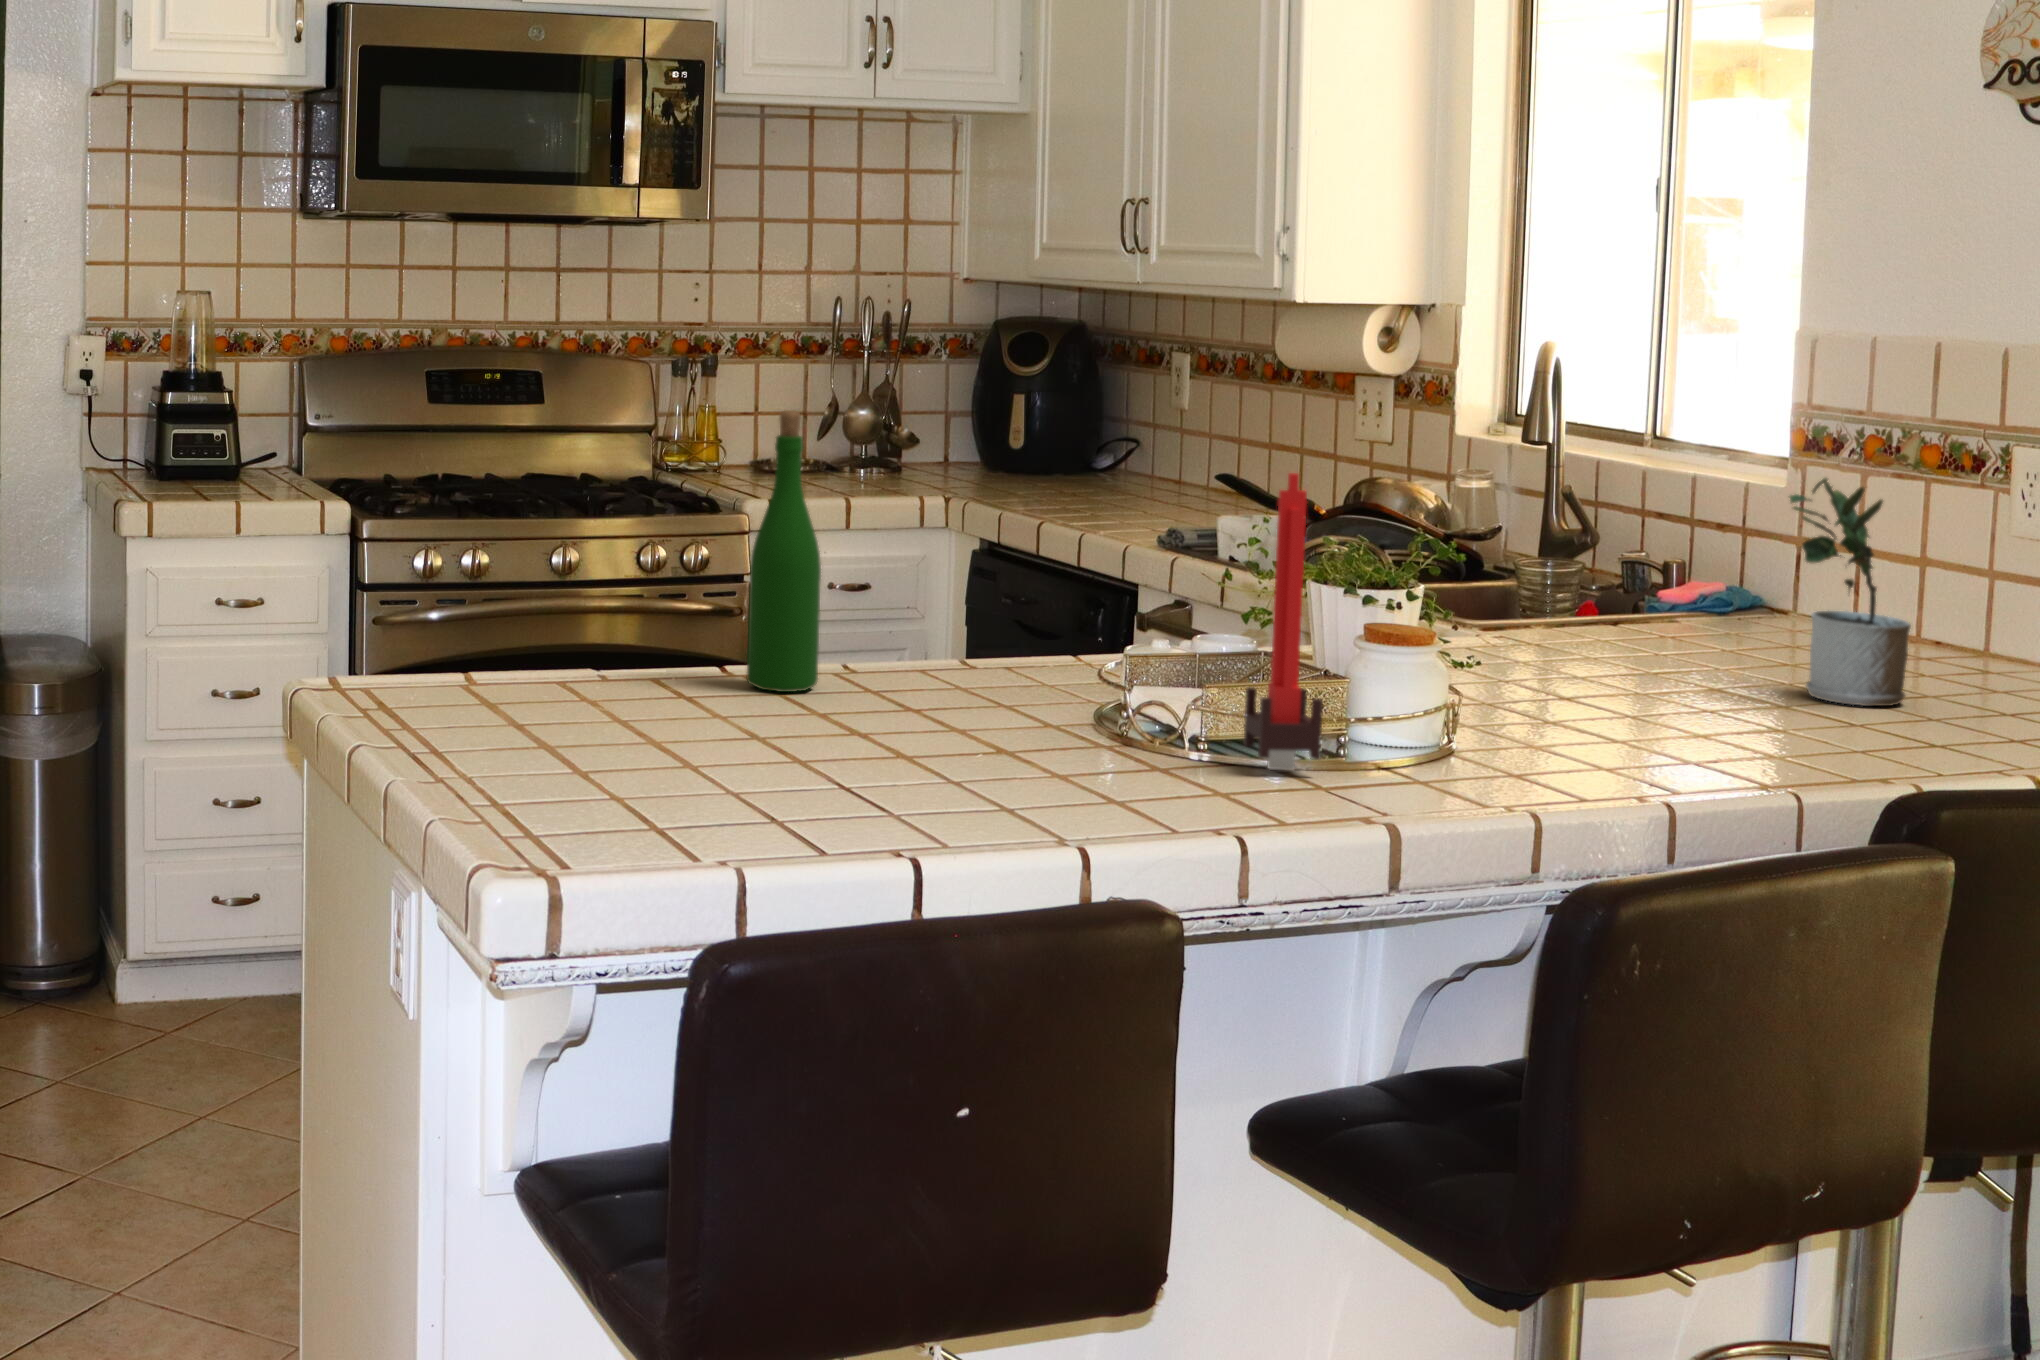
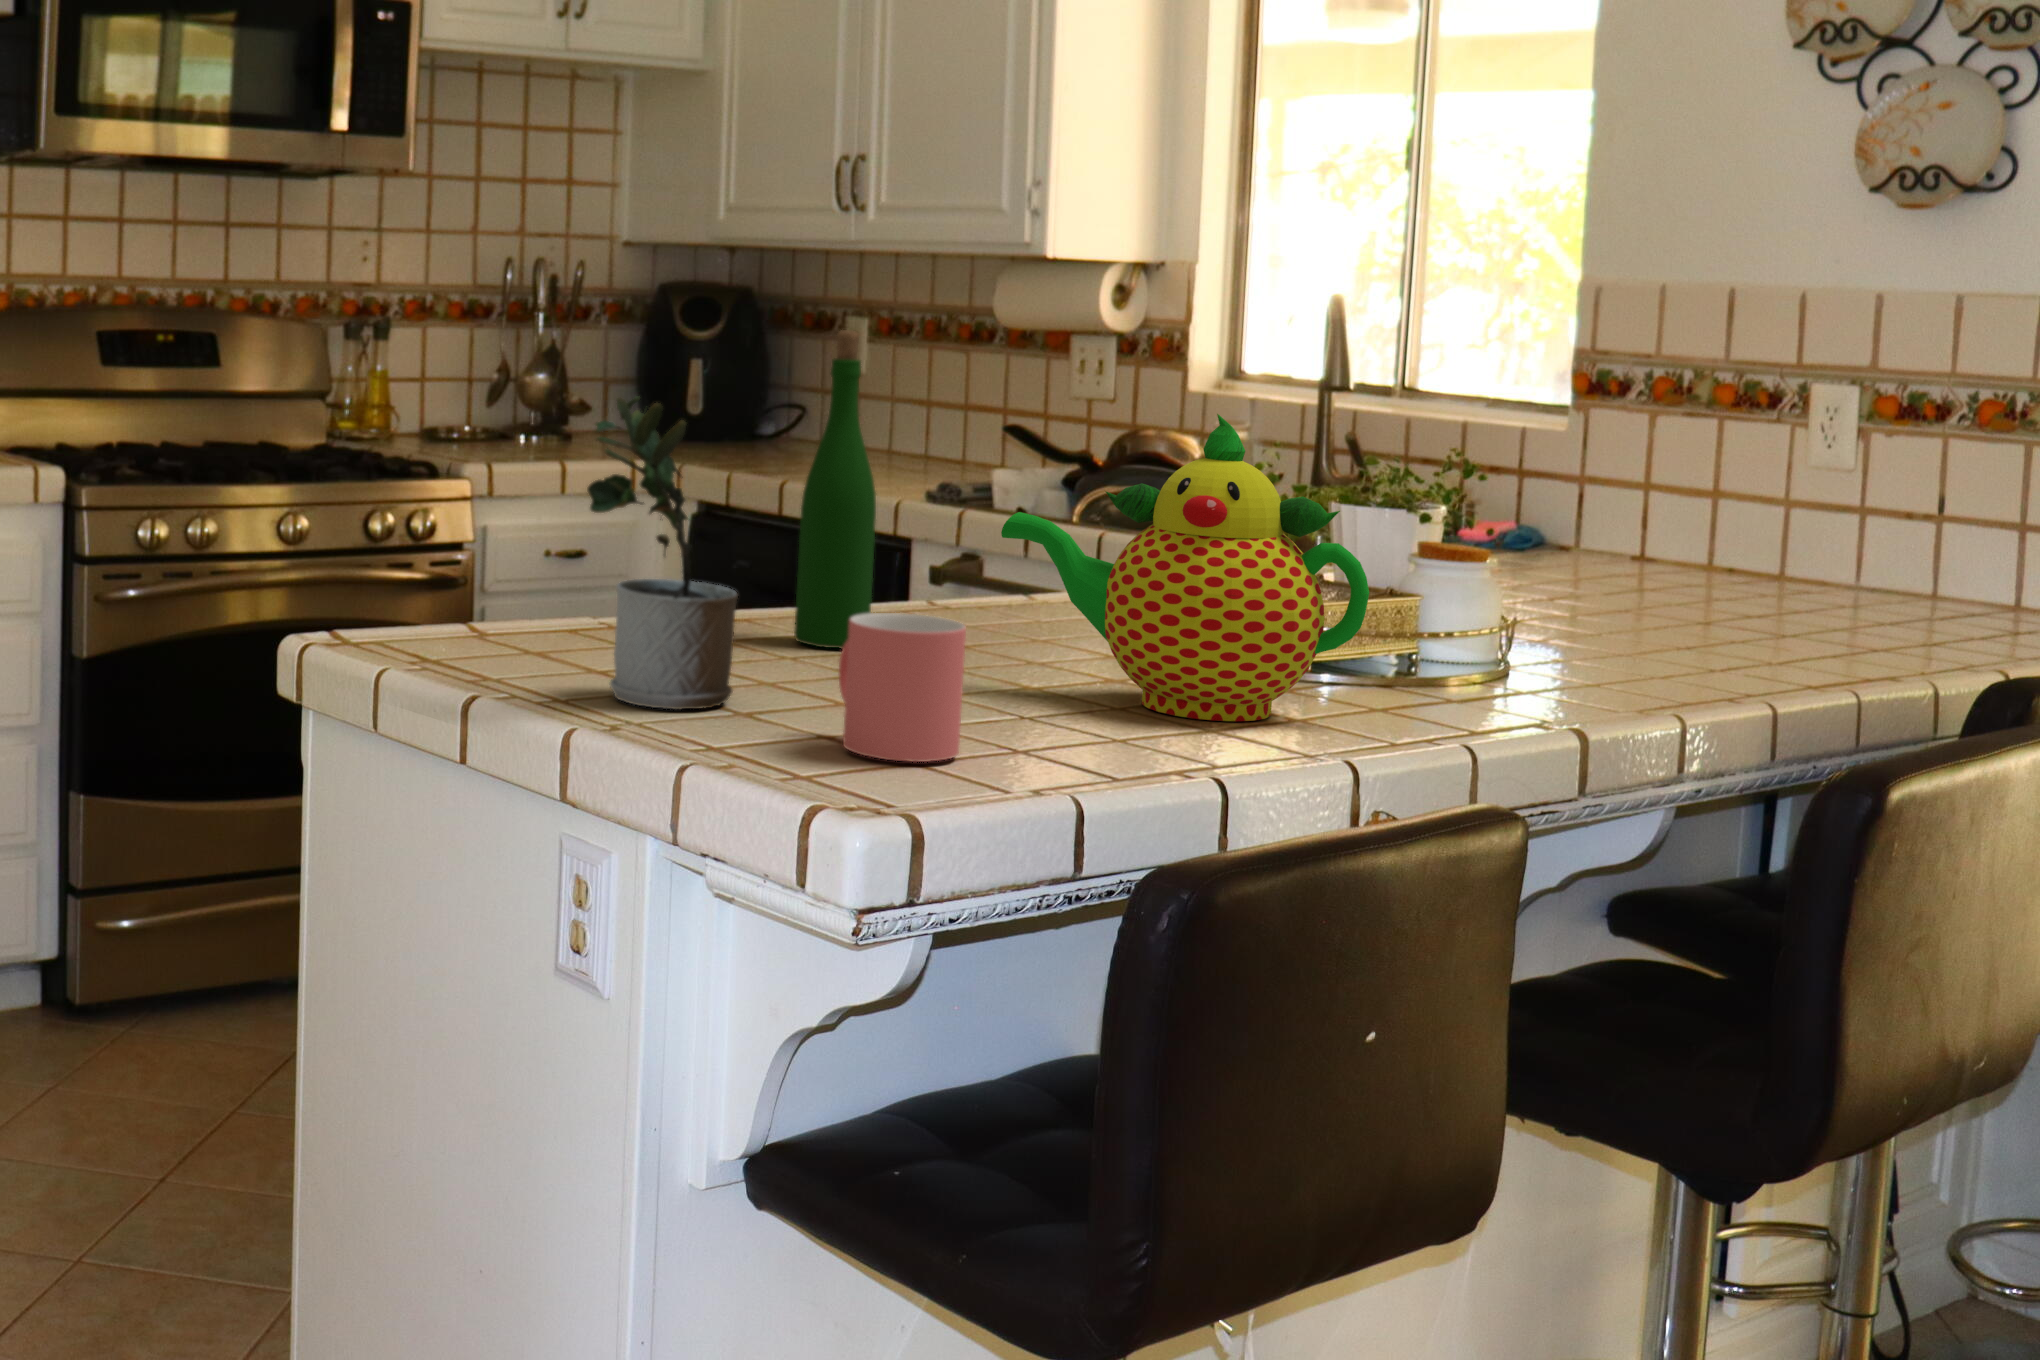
candle: present [1244,473,1323,770] -> none [1420,387,1523,713]
potted plant: present [1790,478,1911,706] -> present [587,396,738,709]
teapot: none [863,495,1148,769] -> present [1001,414,1369,721]
mug: none [619,664,718,789] -> present [839,613,966,762]

